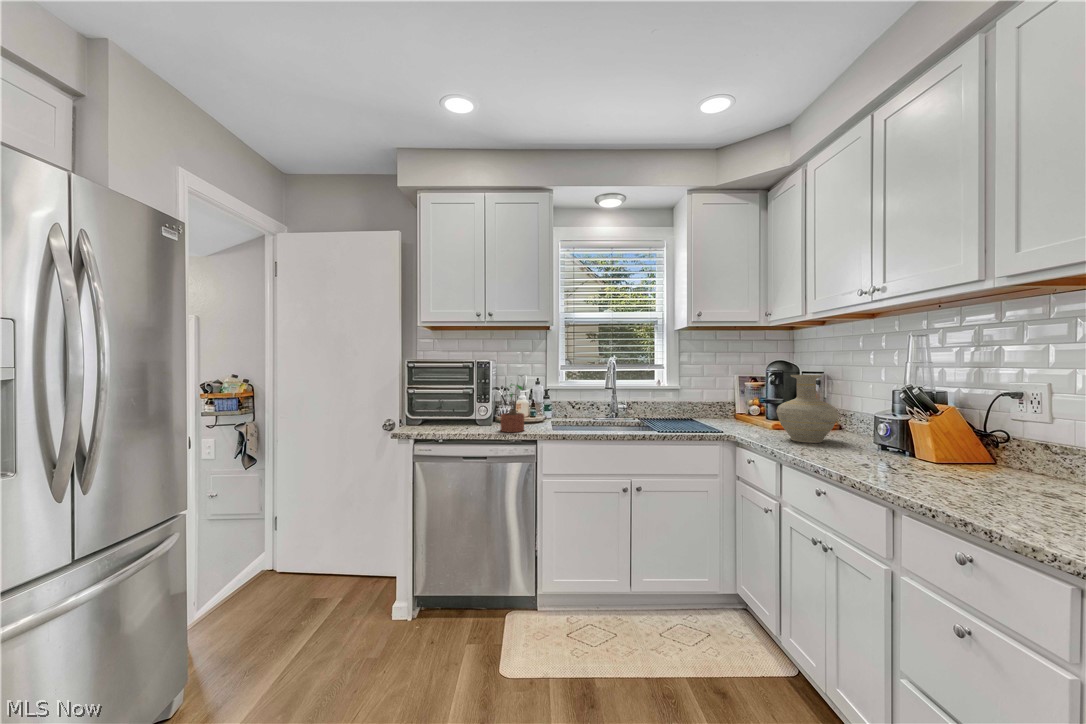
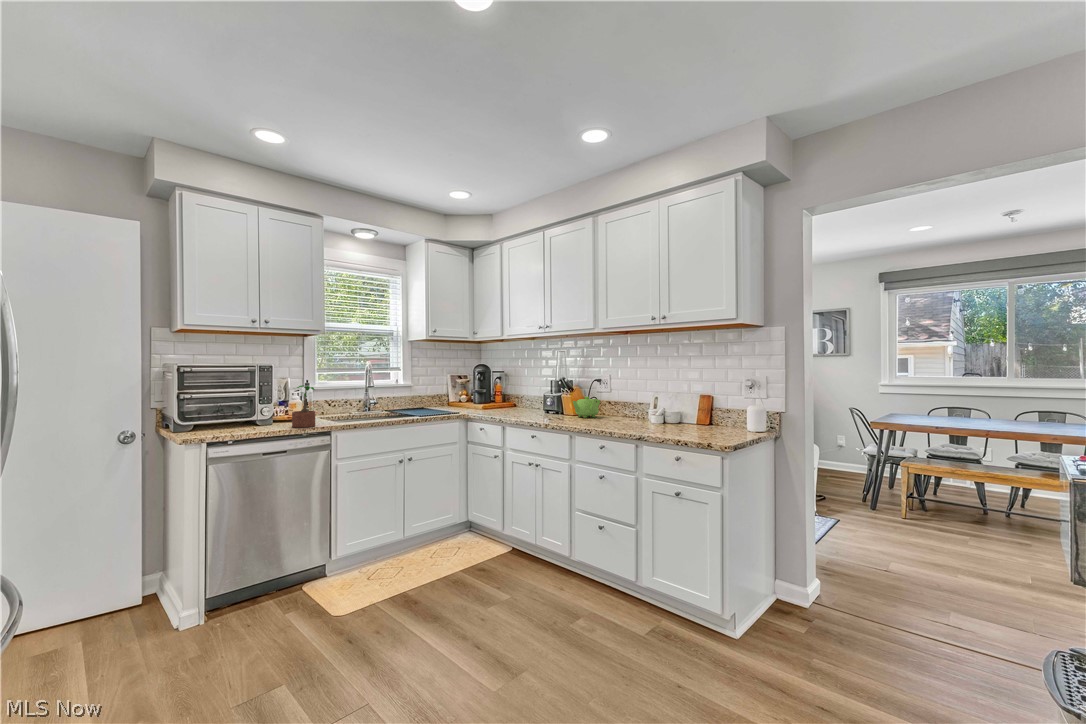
vase: present [776,375,838,443] -> none [493,373,526,413]
teapot: none [925,430,1015,480] -> present [573,397,600,418]

